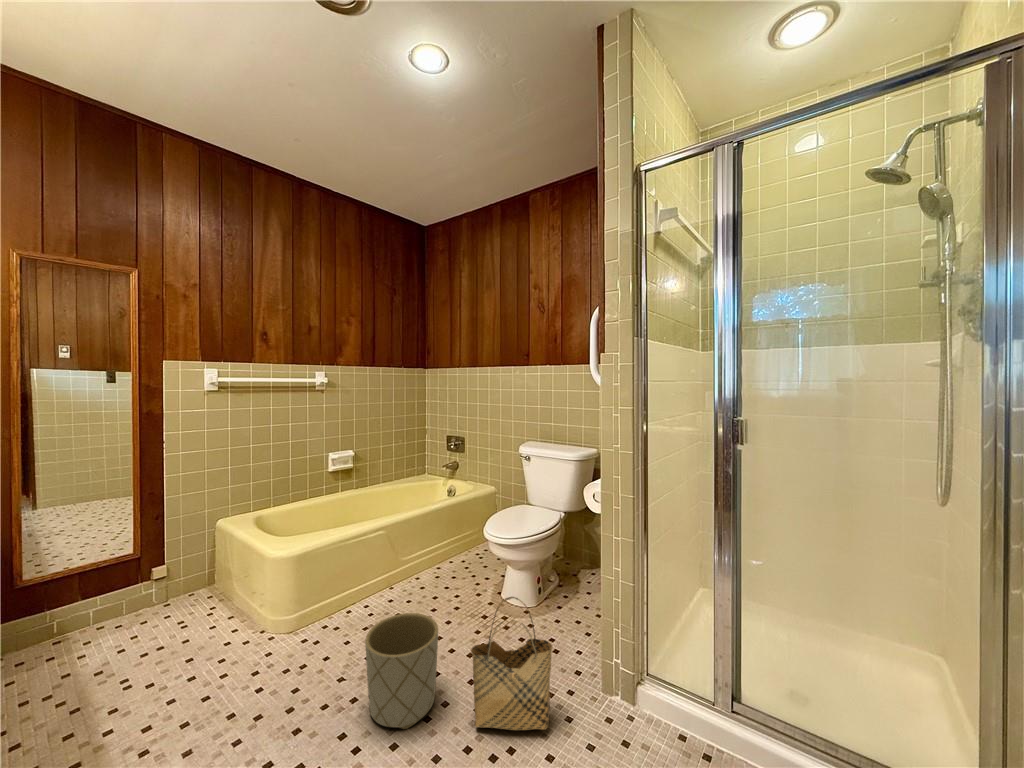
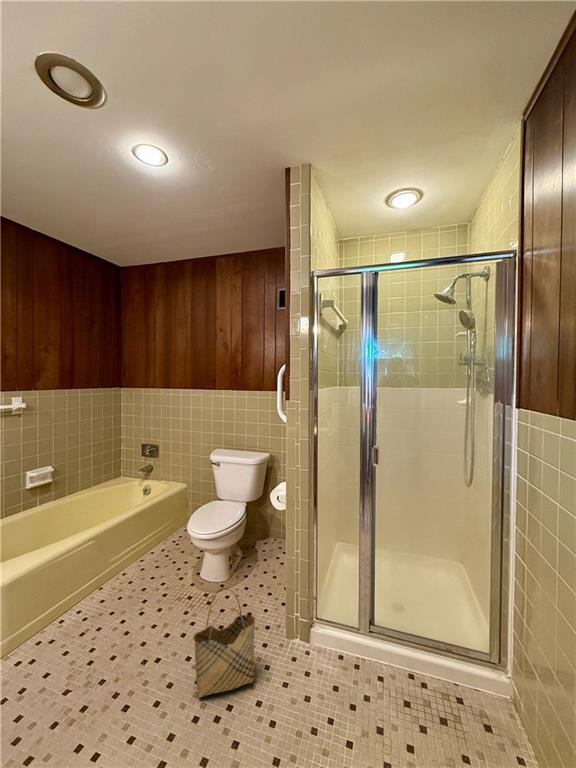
planter: present [365,613,438,729] -> none [98,616,164,723]

